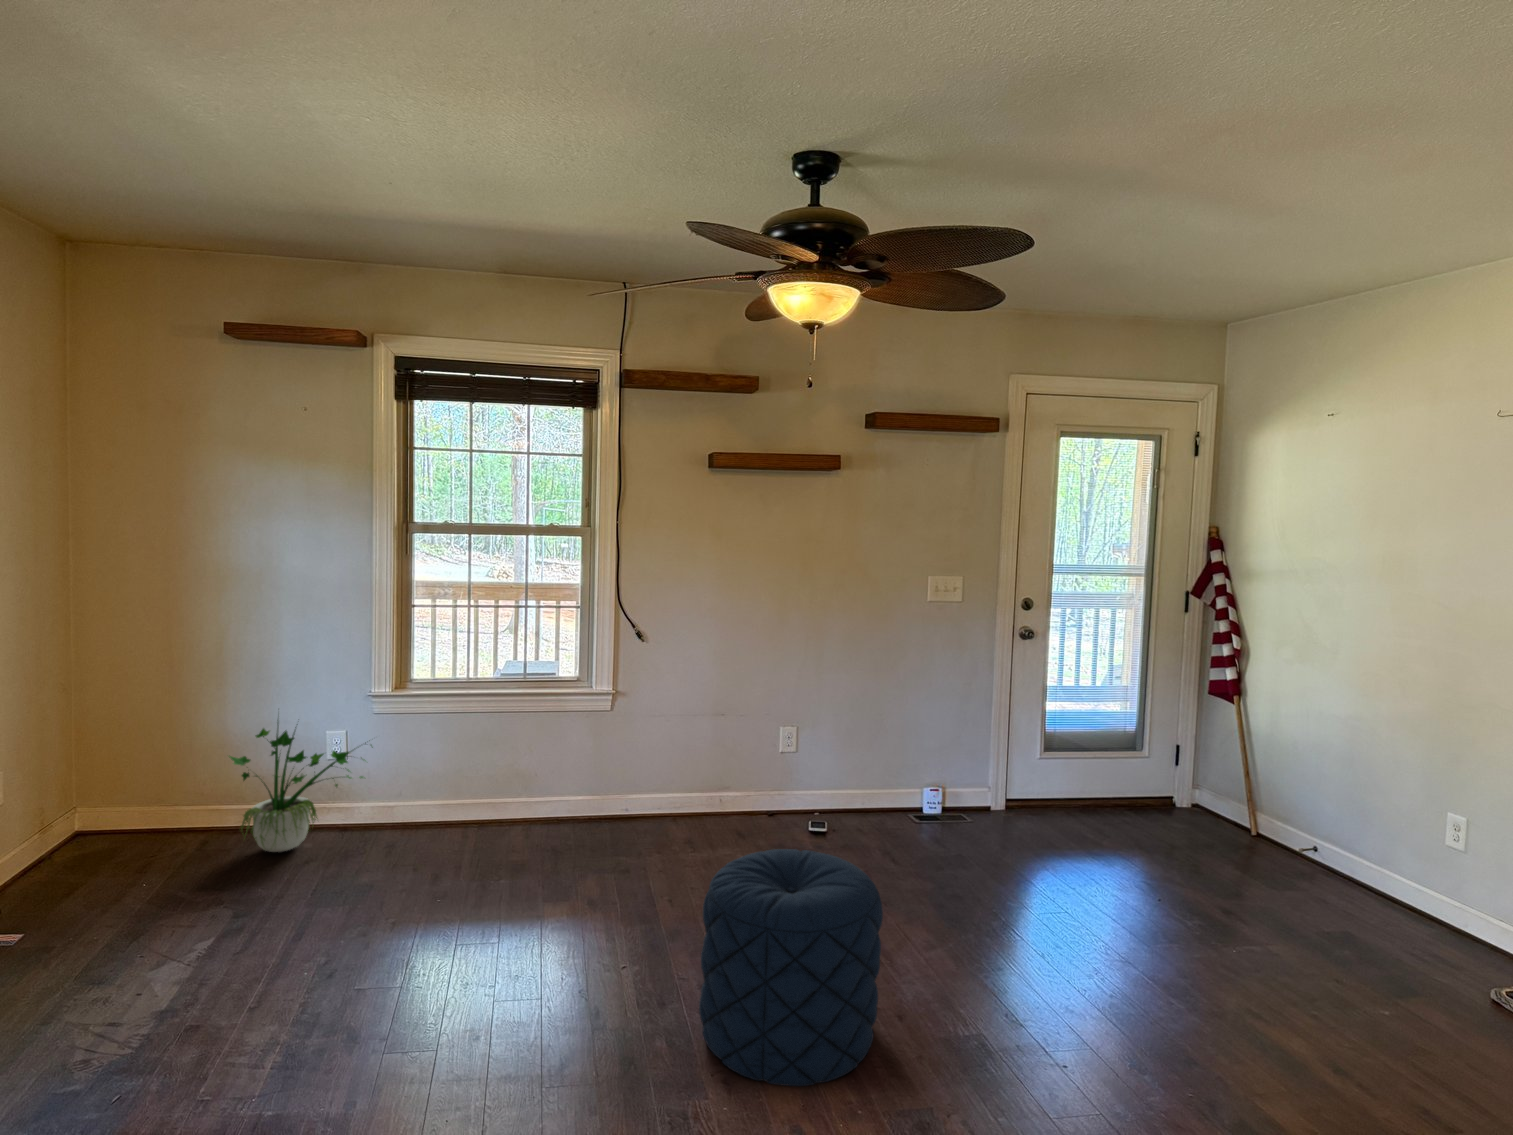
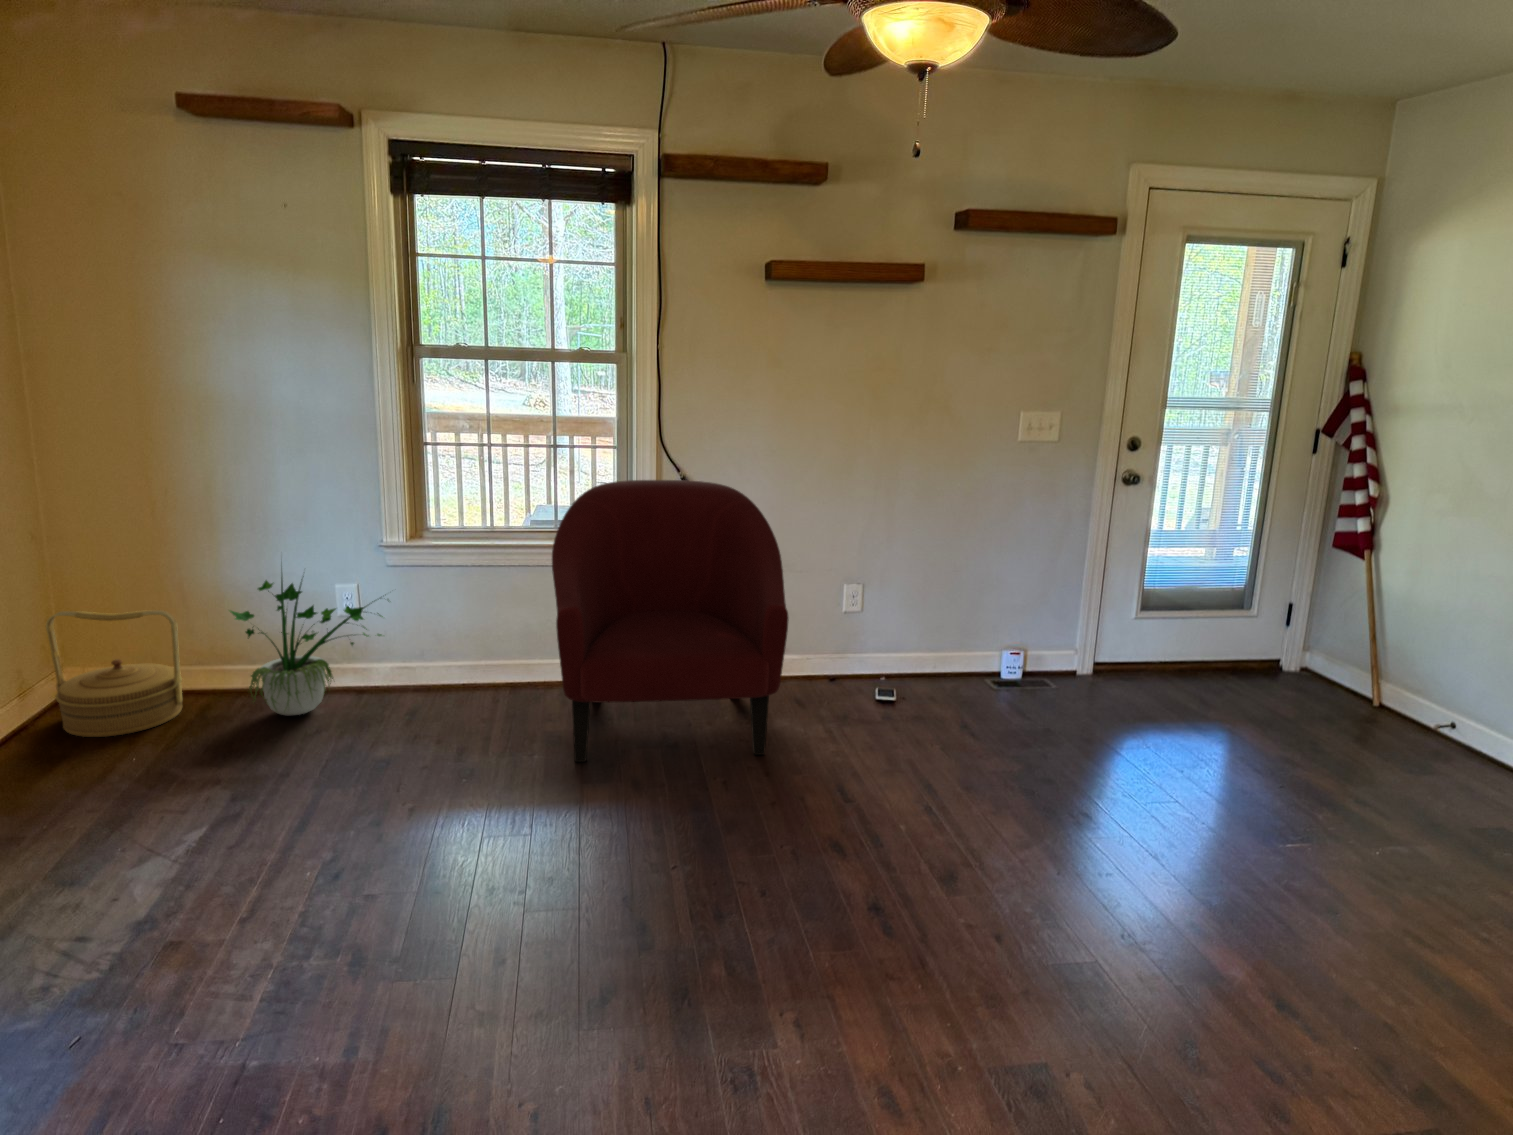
armchair: none [517,638,721,893] -> present [552,480,789,762]
woven basket: none [63,756,181,873] -> present [46,610,182,737]
pouf: present [699,849,883,1086] -> none [781,717,1001,985]

